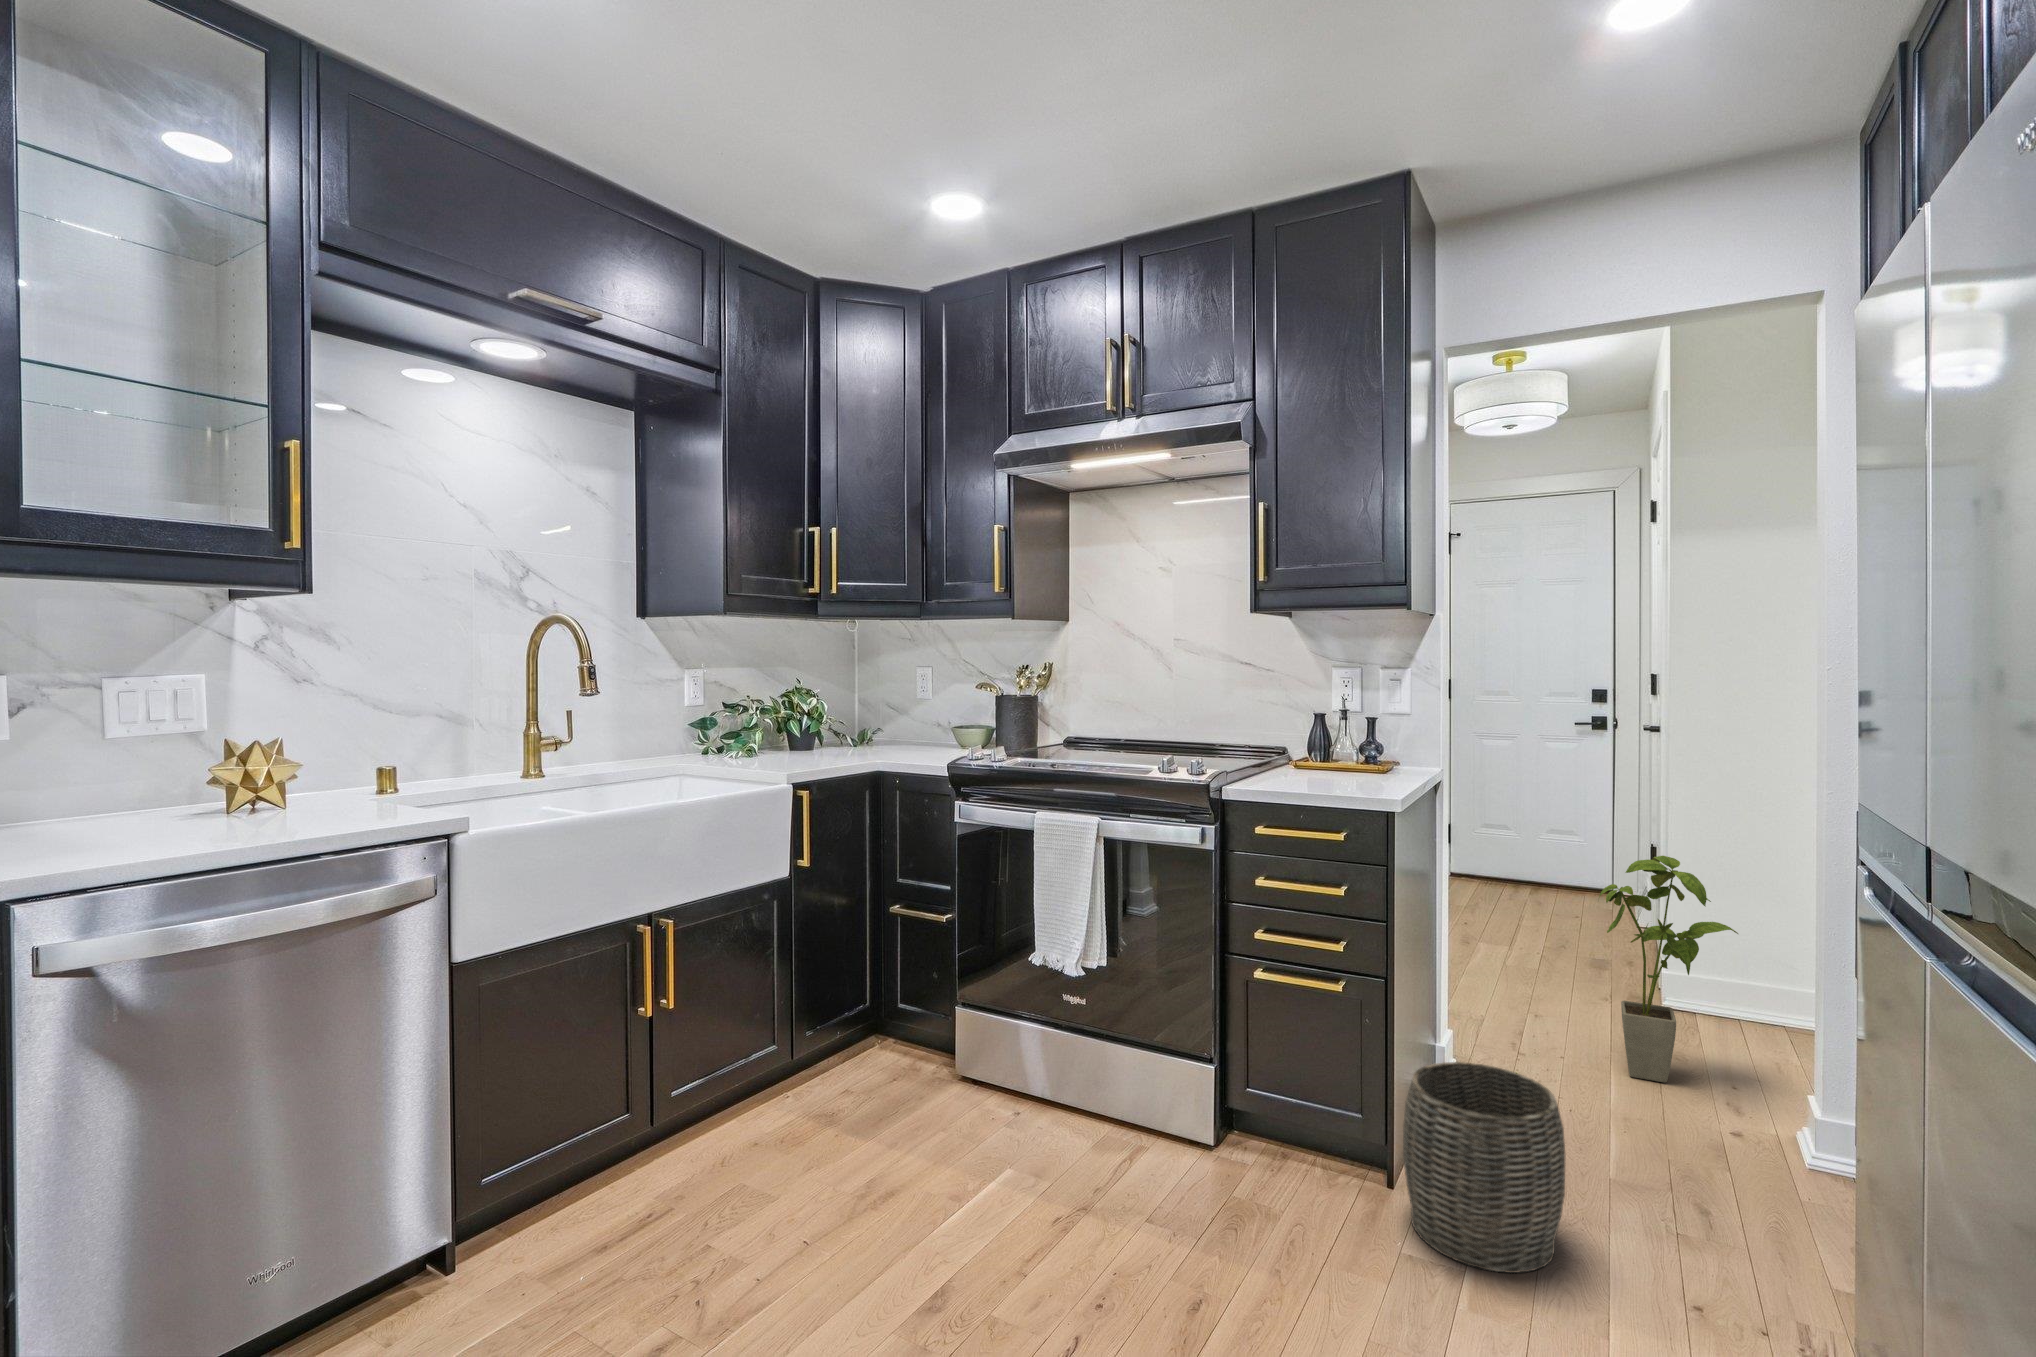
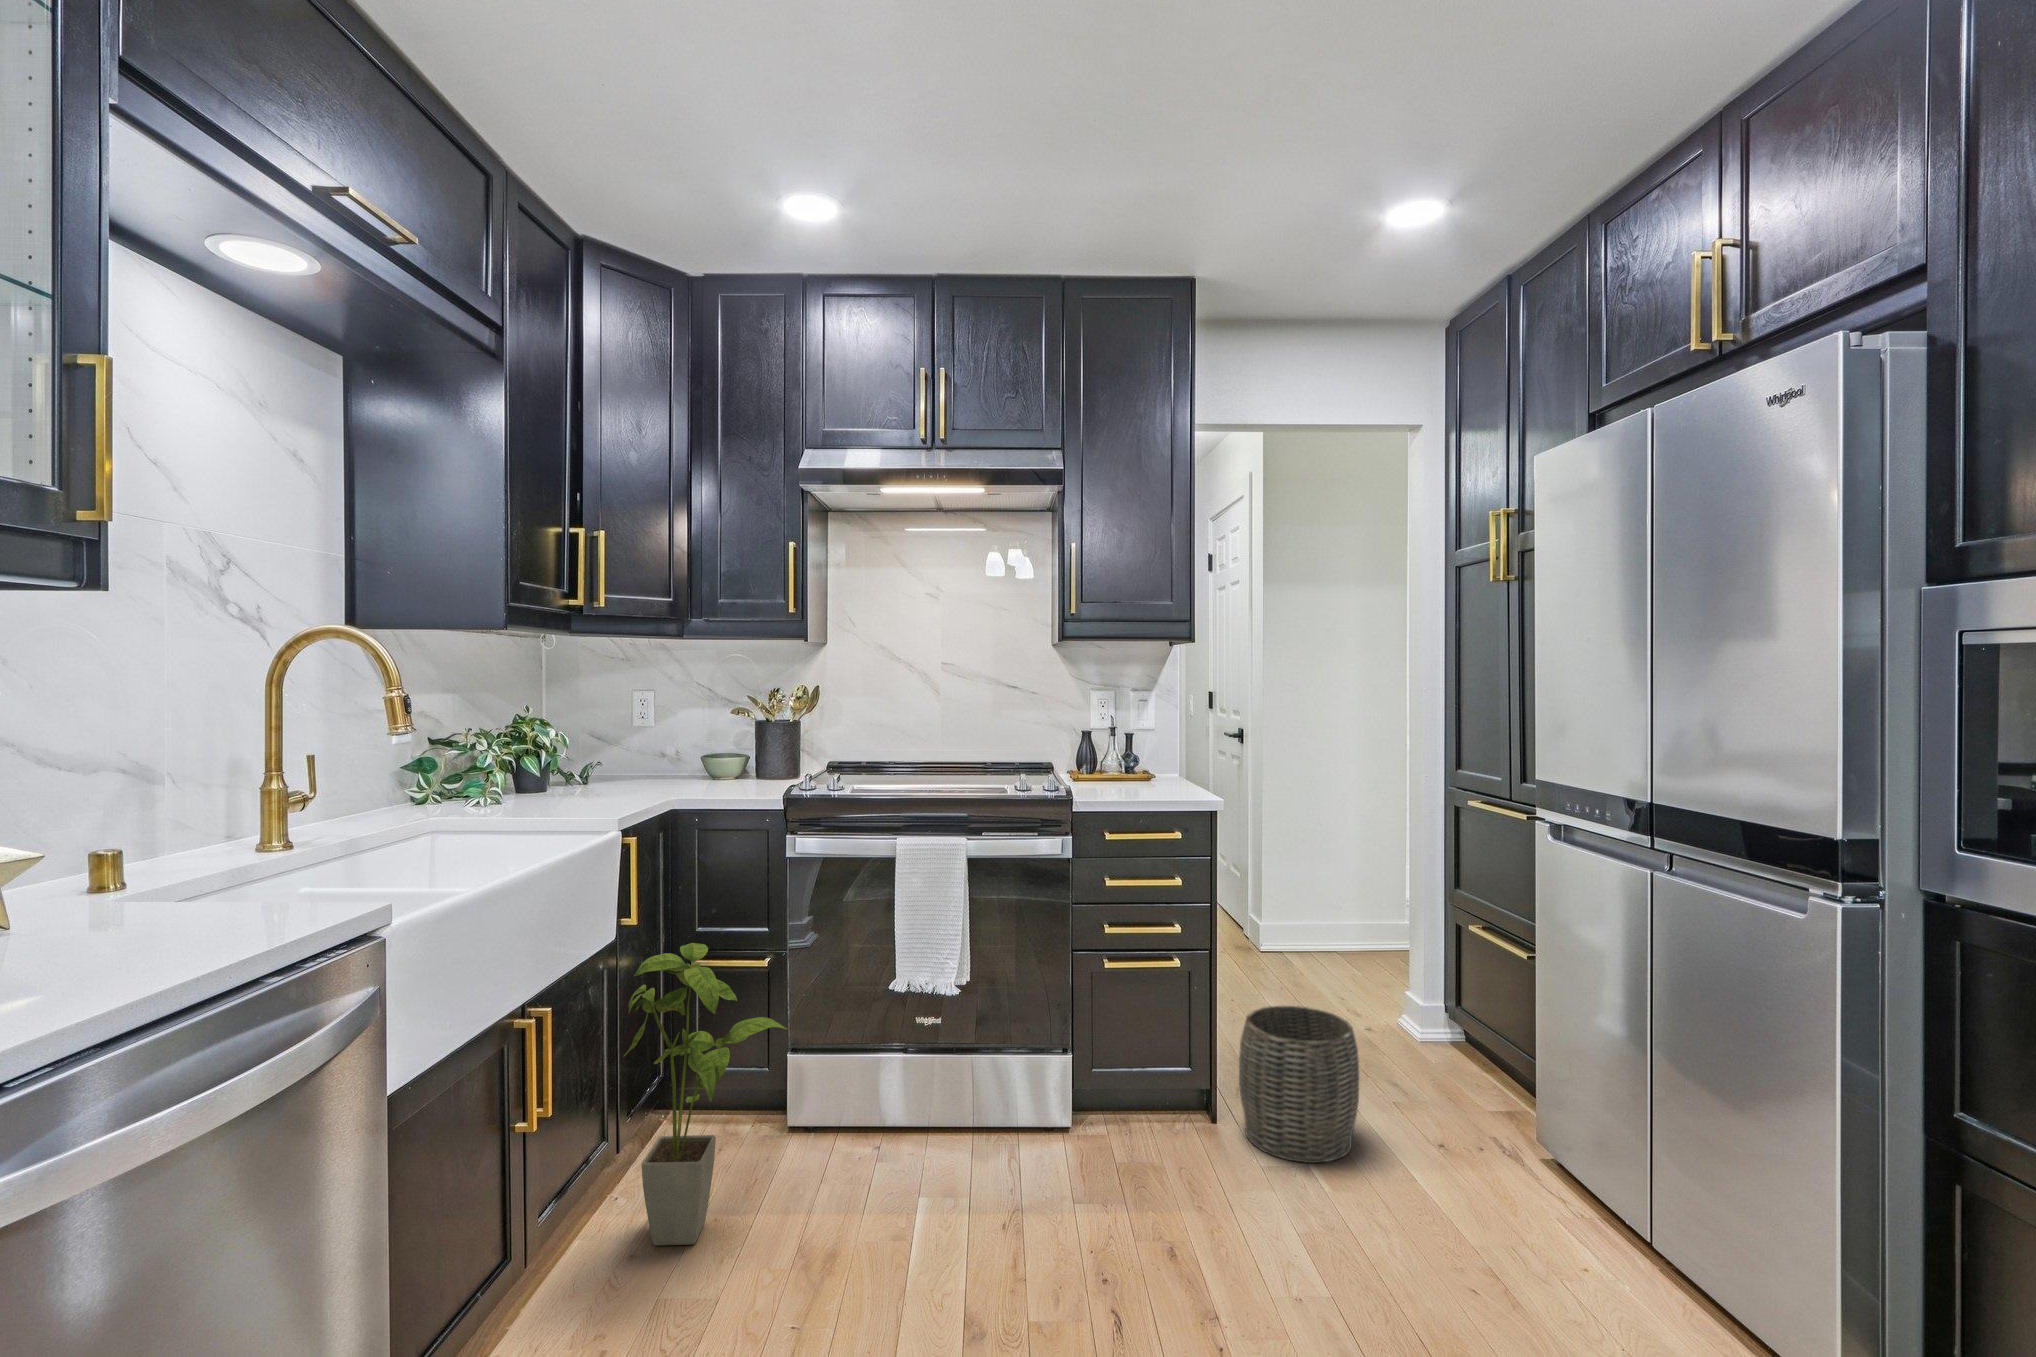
house plant: present [1599,856,1738,1082] -> present [623,943,787,1246]

